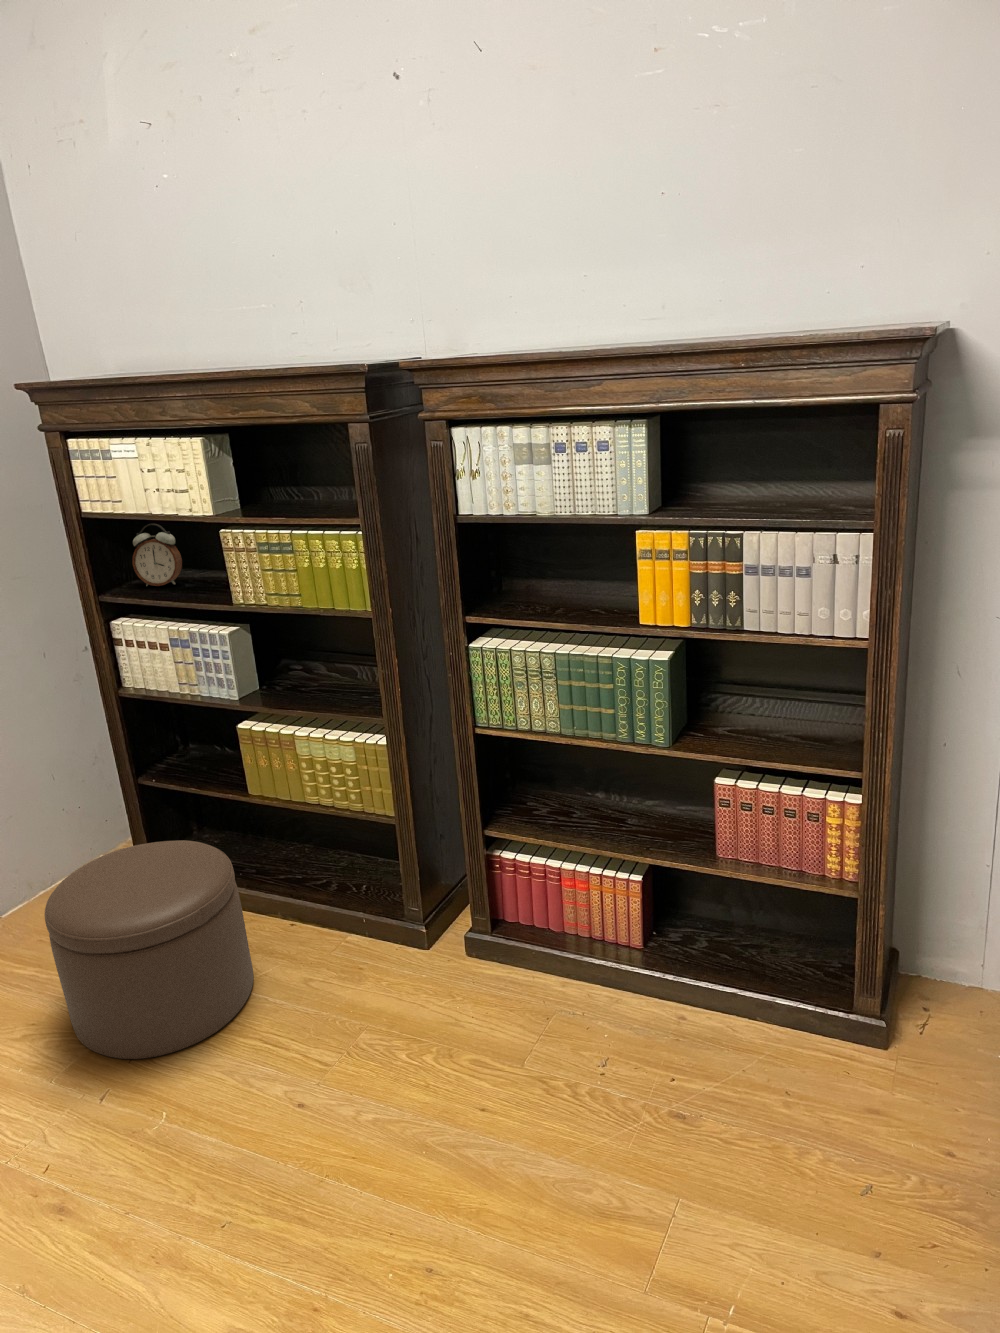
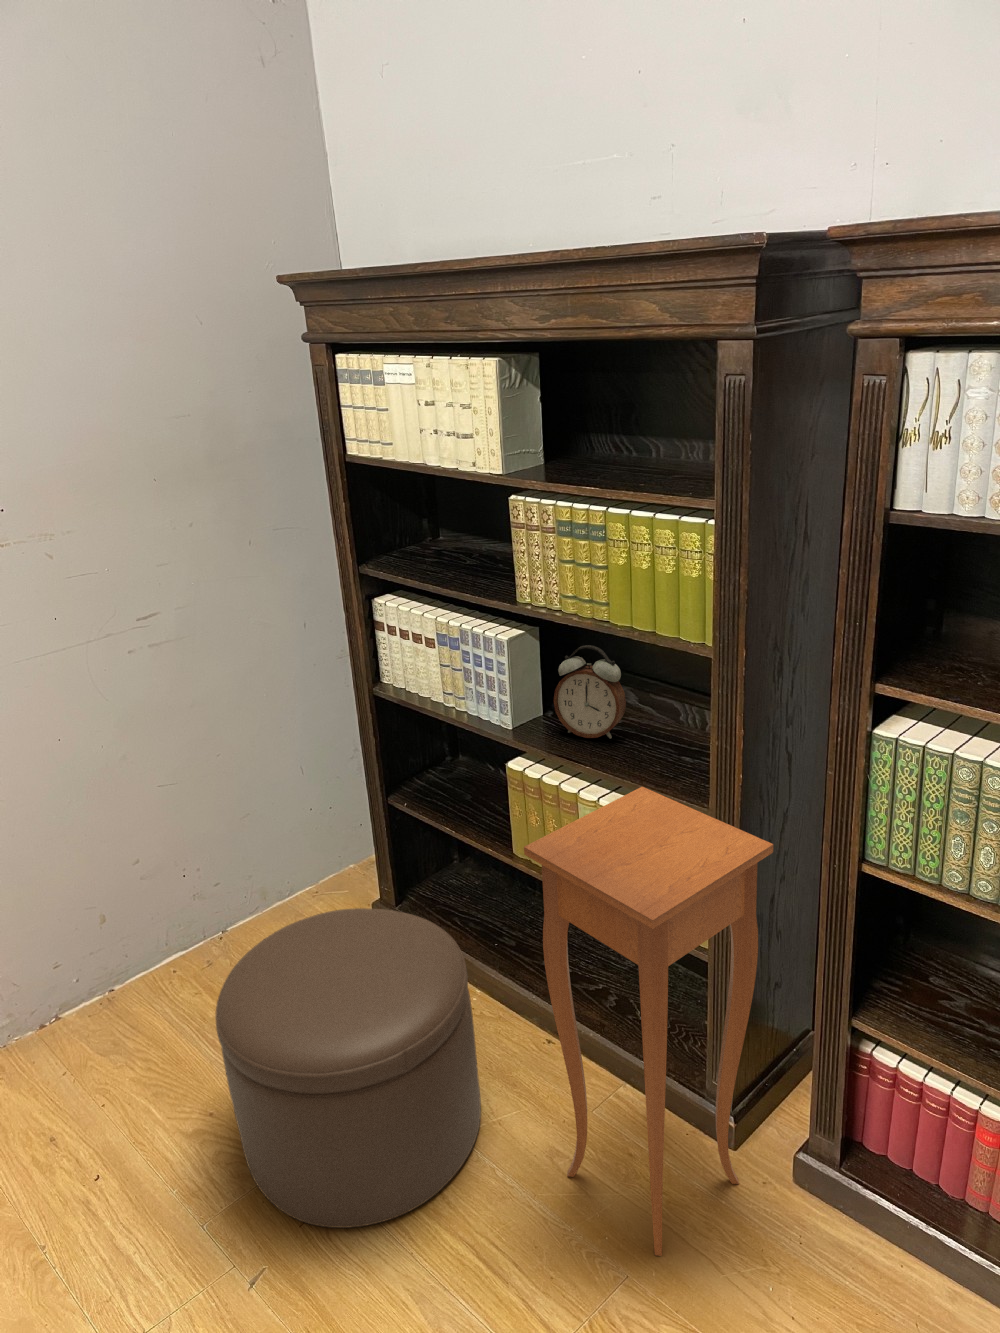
alarm clock: present [132,524,182,586] -> present [554,645,626,739]
side table: none [267,710,435,1010] -> present [524,787,773,1256]

